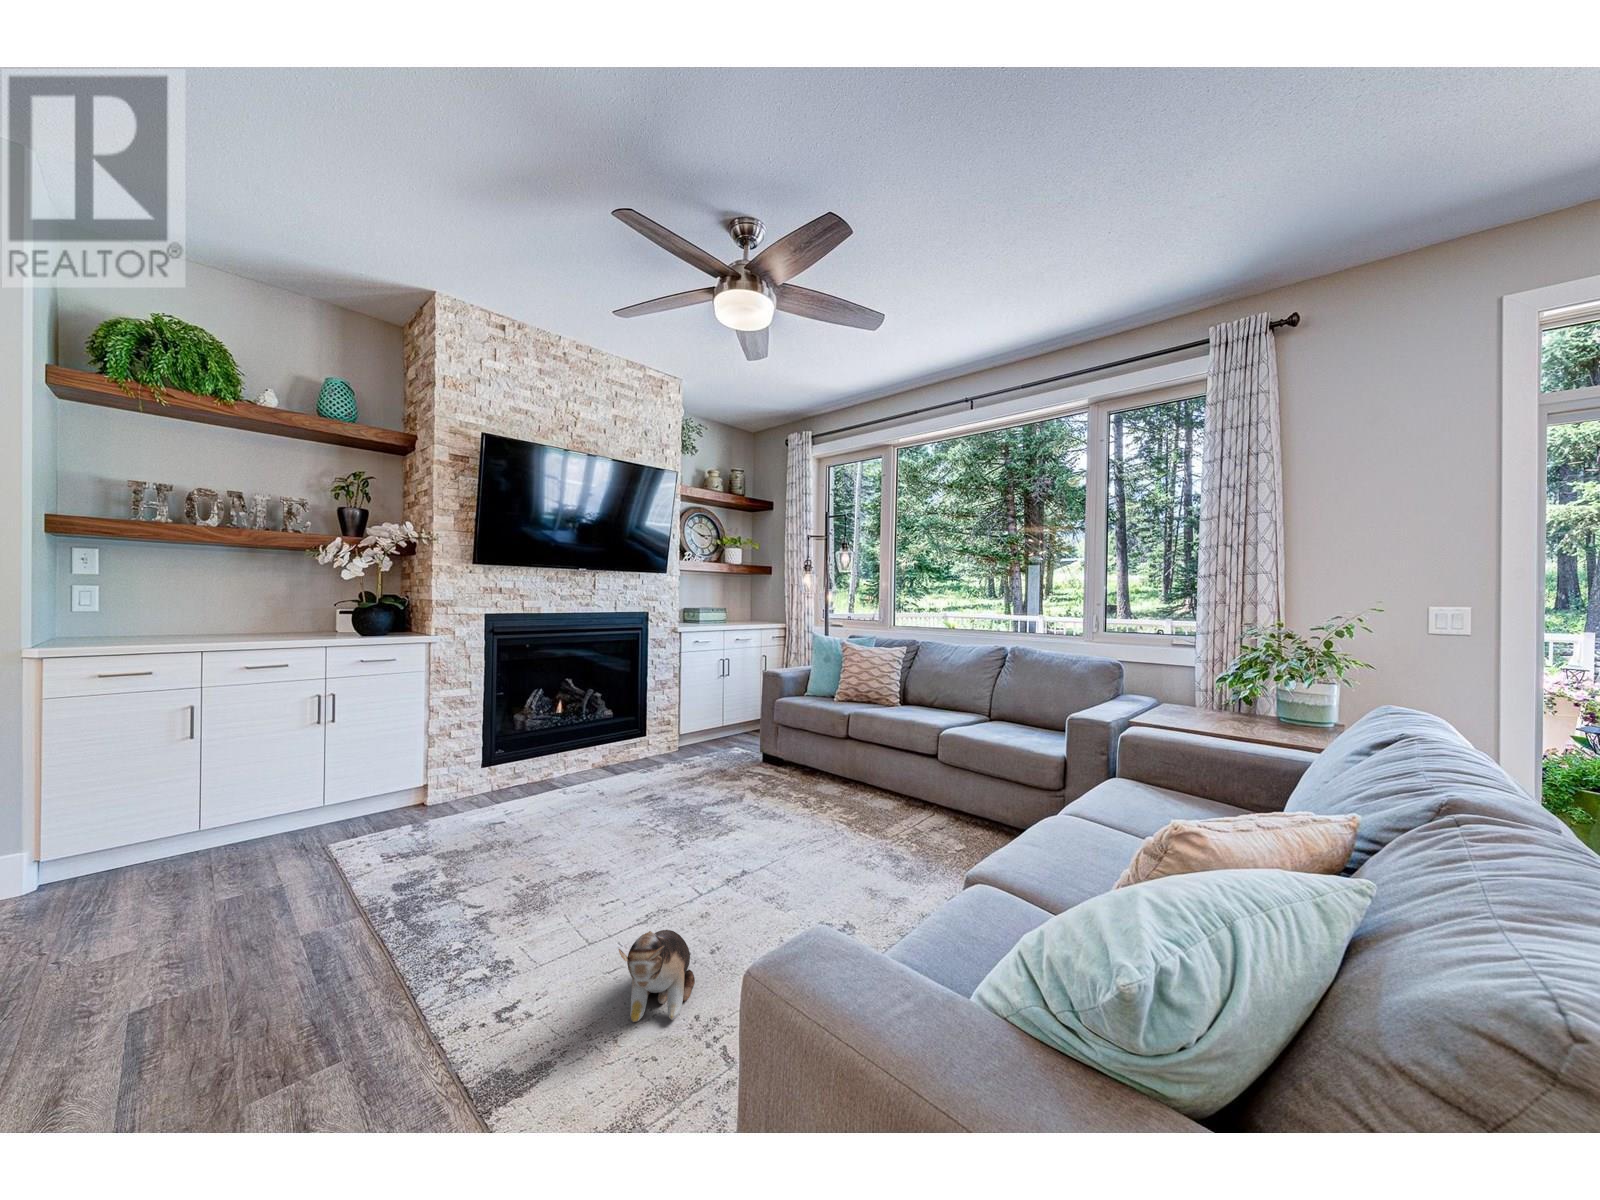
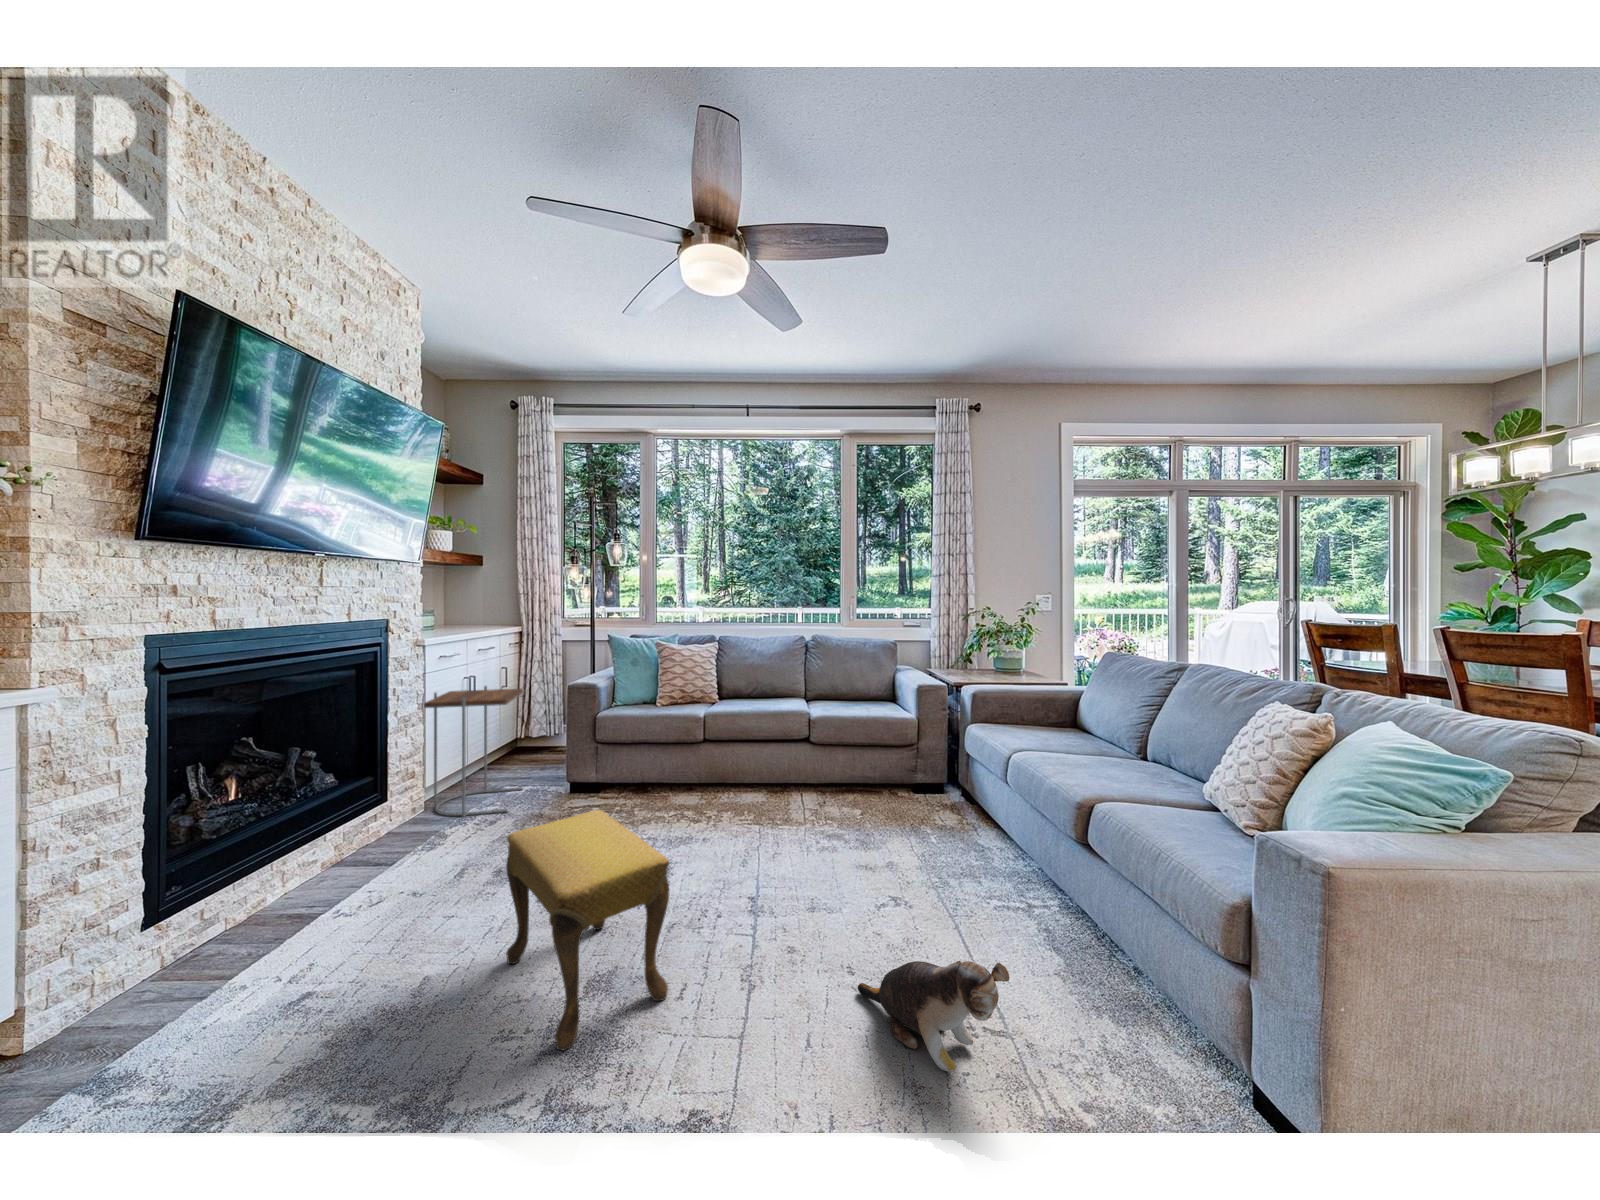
side table: none [666,666,740,763] -> present [424,686,523,817]
footstool: none [520,755,638,894] -> present [506,810,669,1050]

